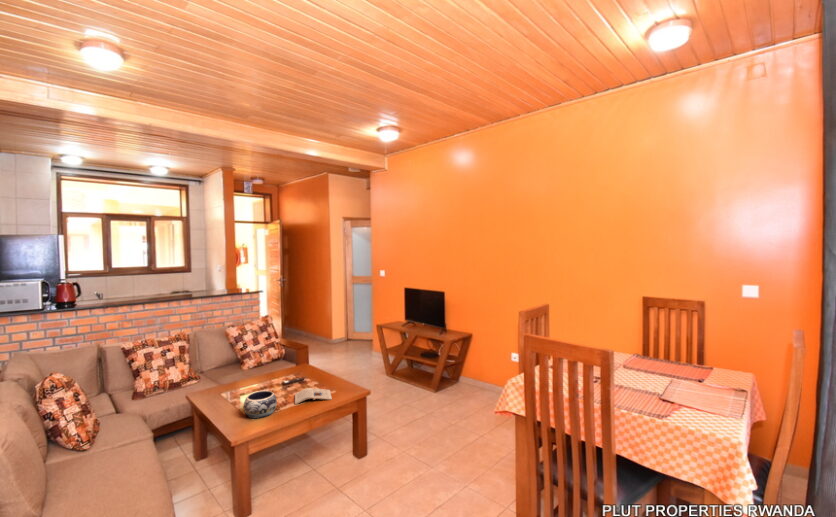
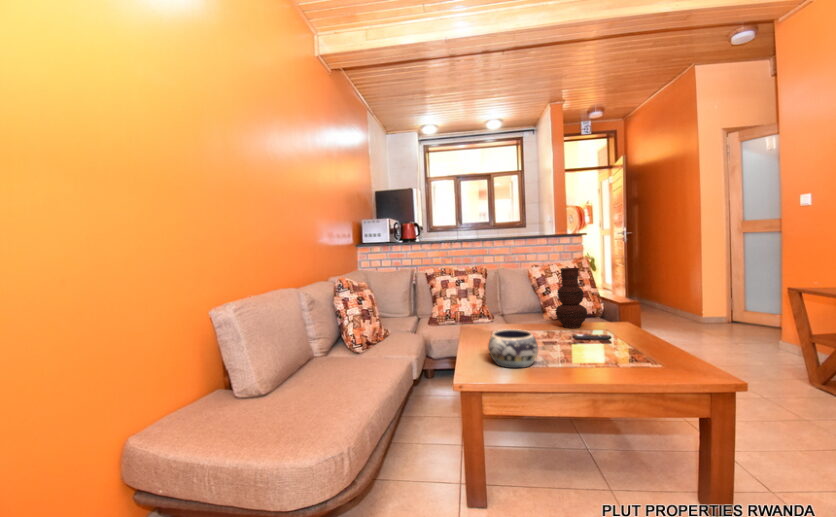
vase: none [262,334,285,377] -> present [555,268,587,328]
magazine: present [295,388,332,404] -> none [572,347,649,376]

